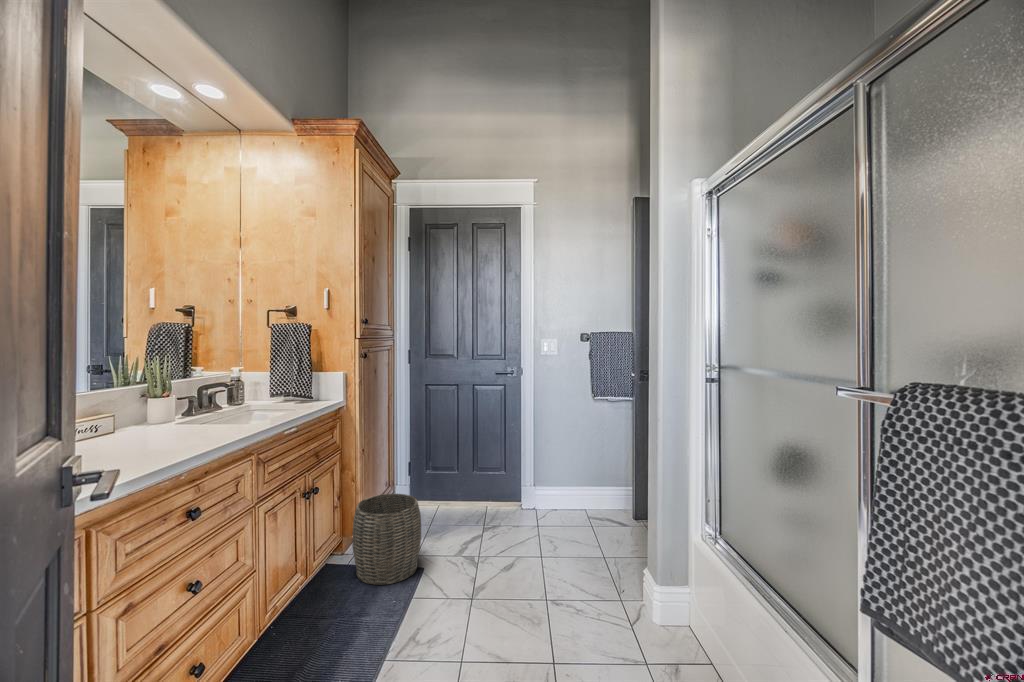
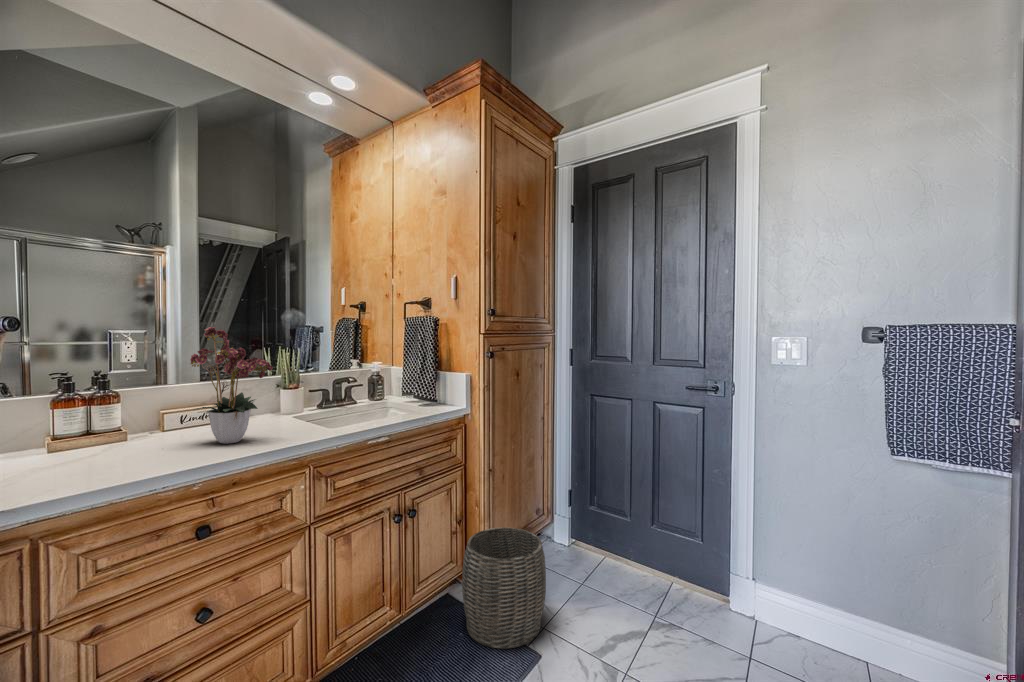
flower arrangement: none [124,329,220,443] -> present [190,327,273,444]

